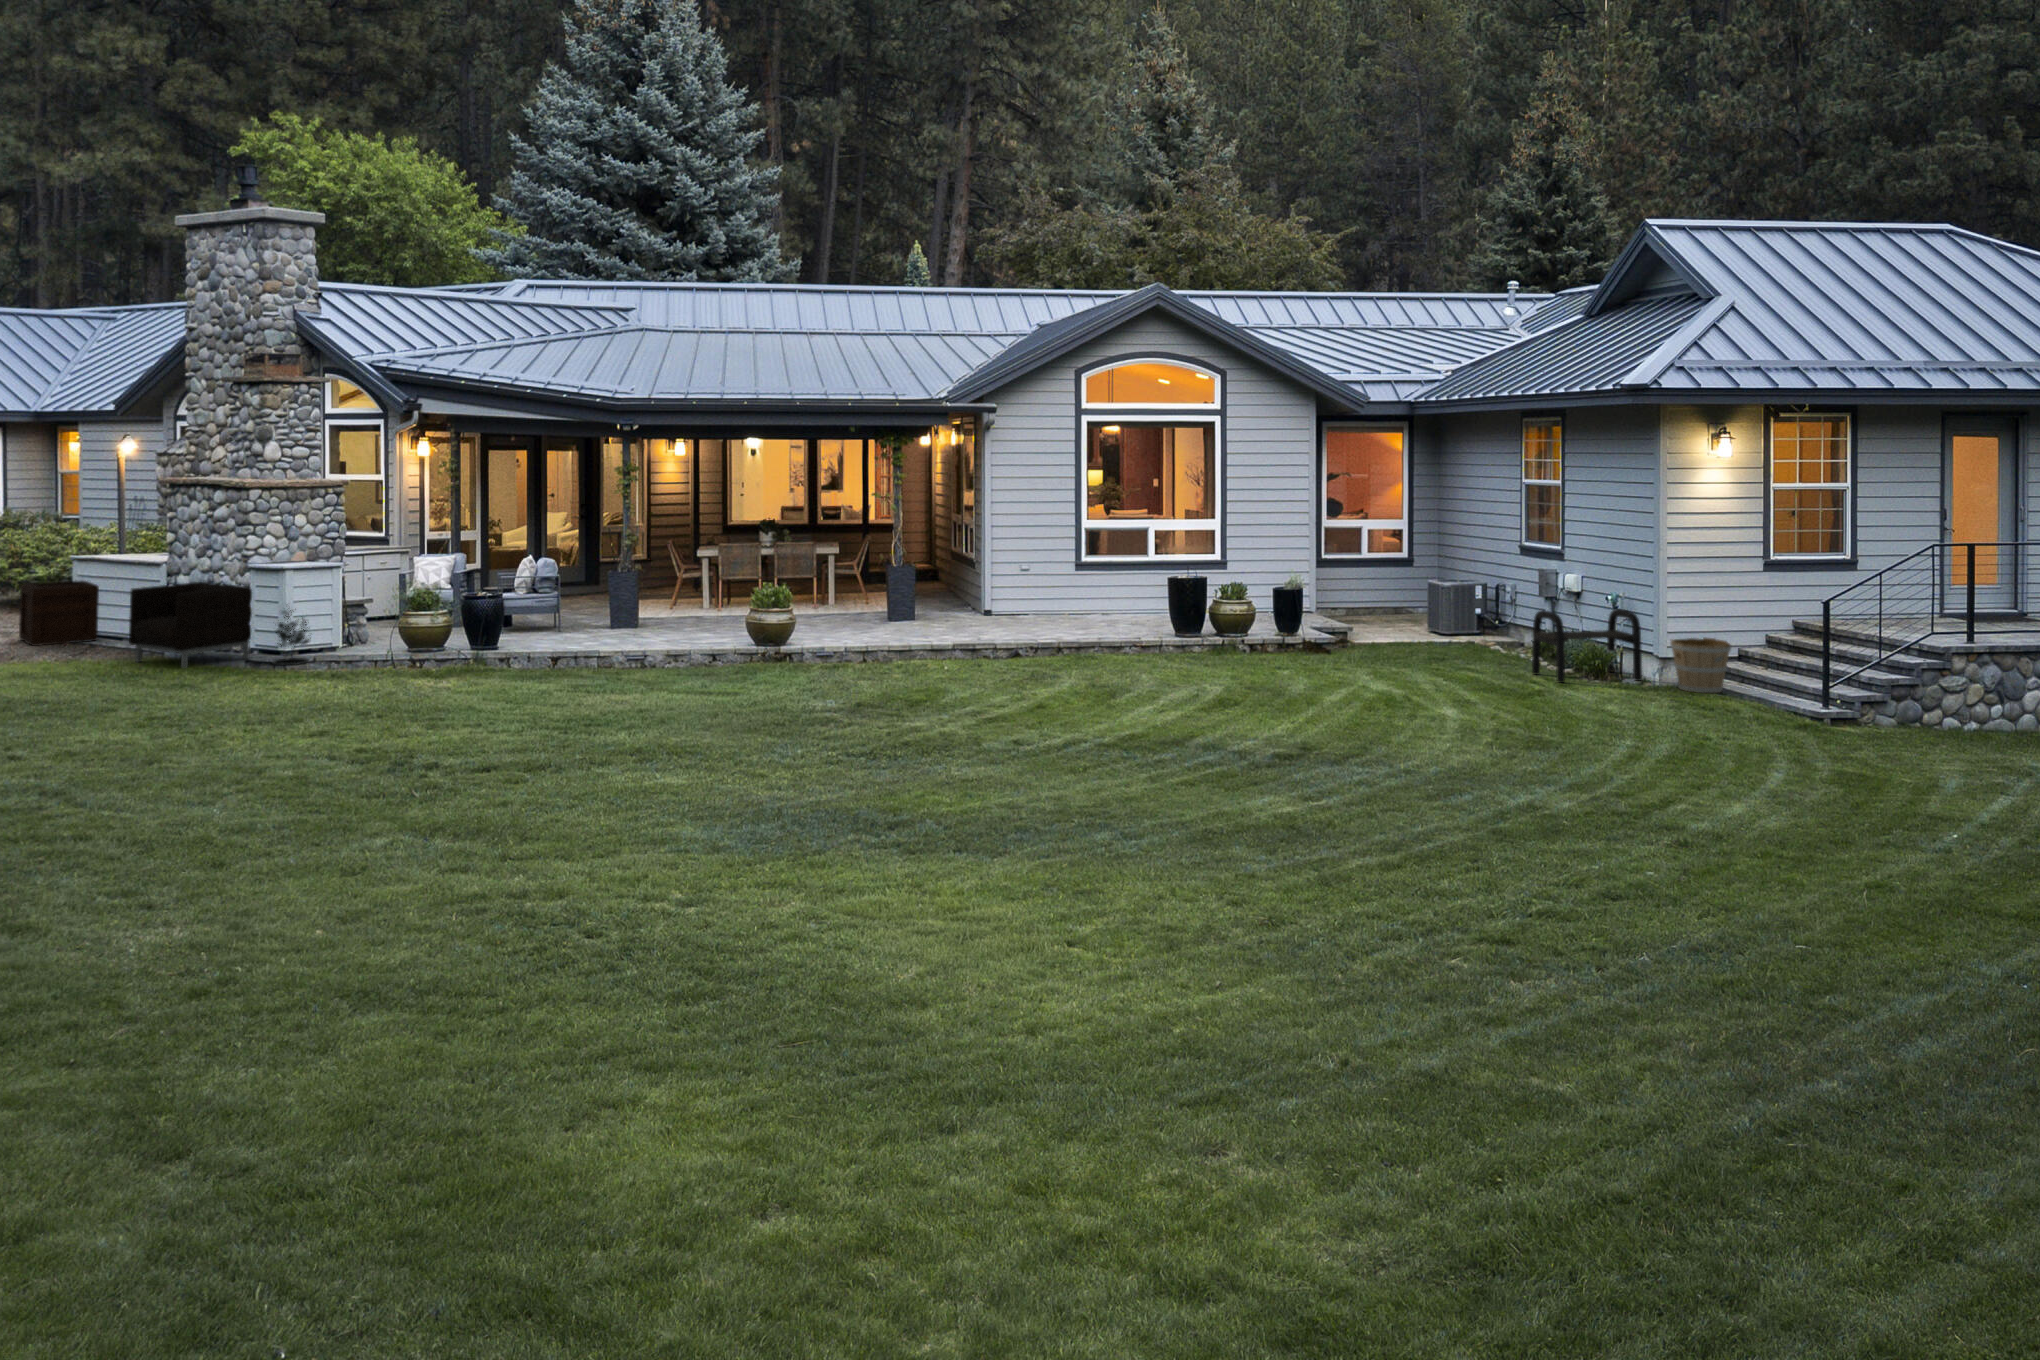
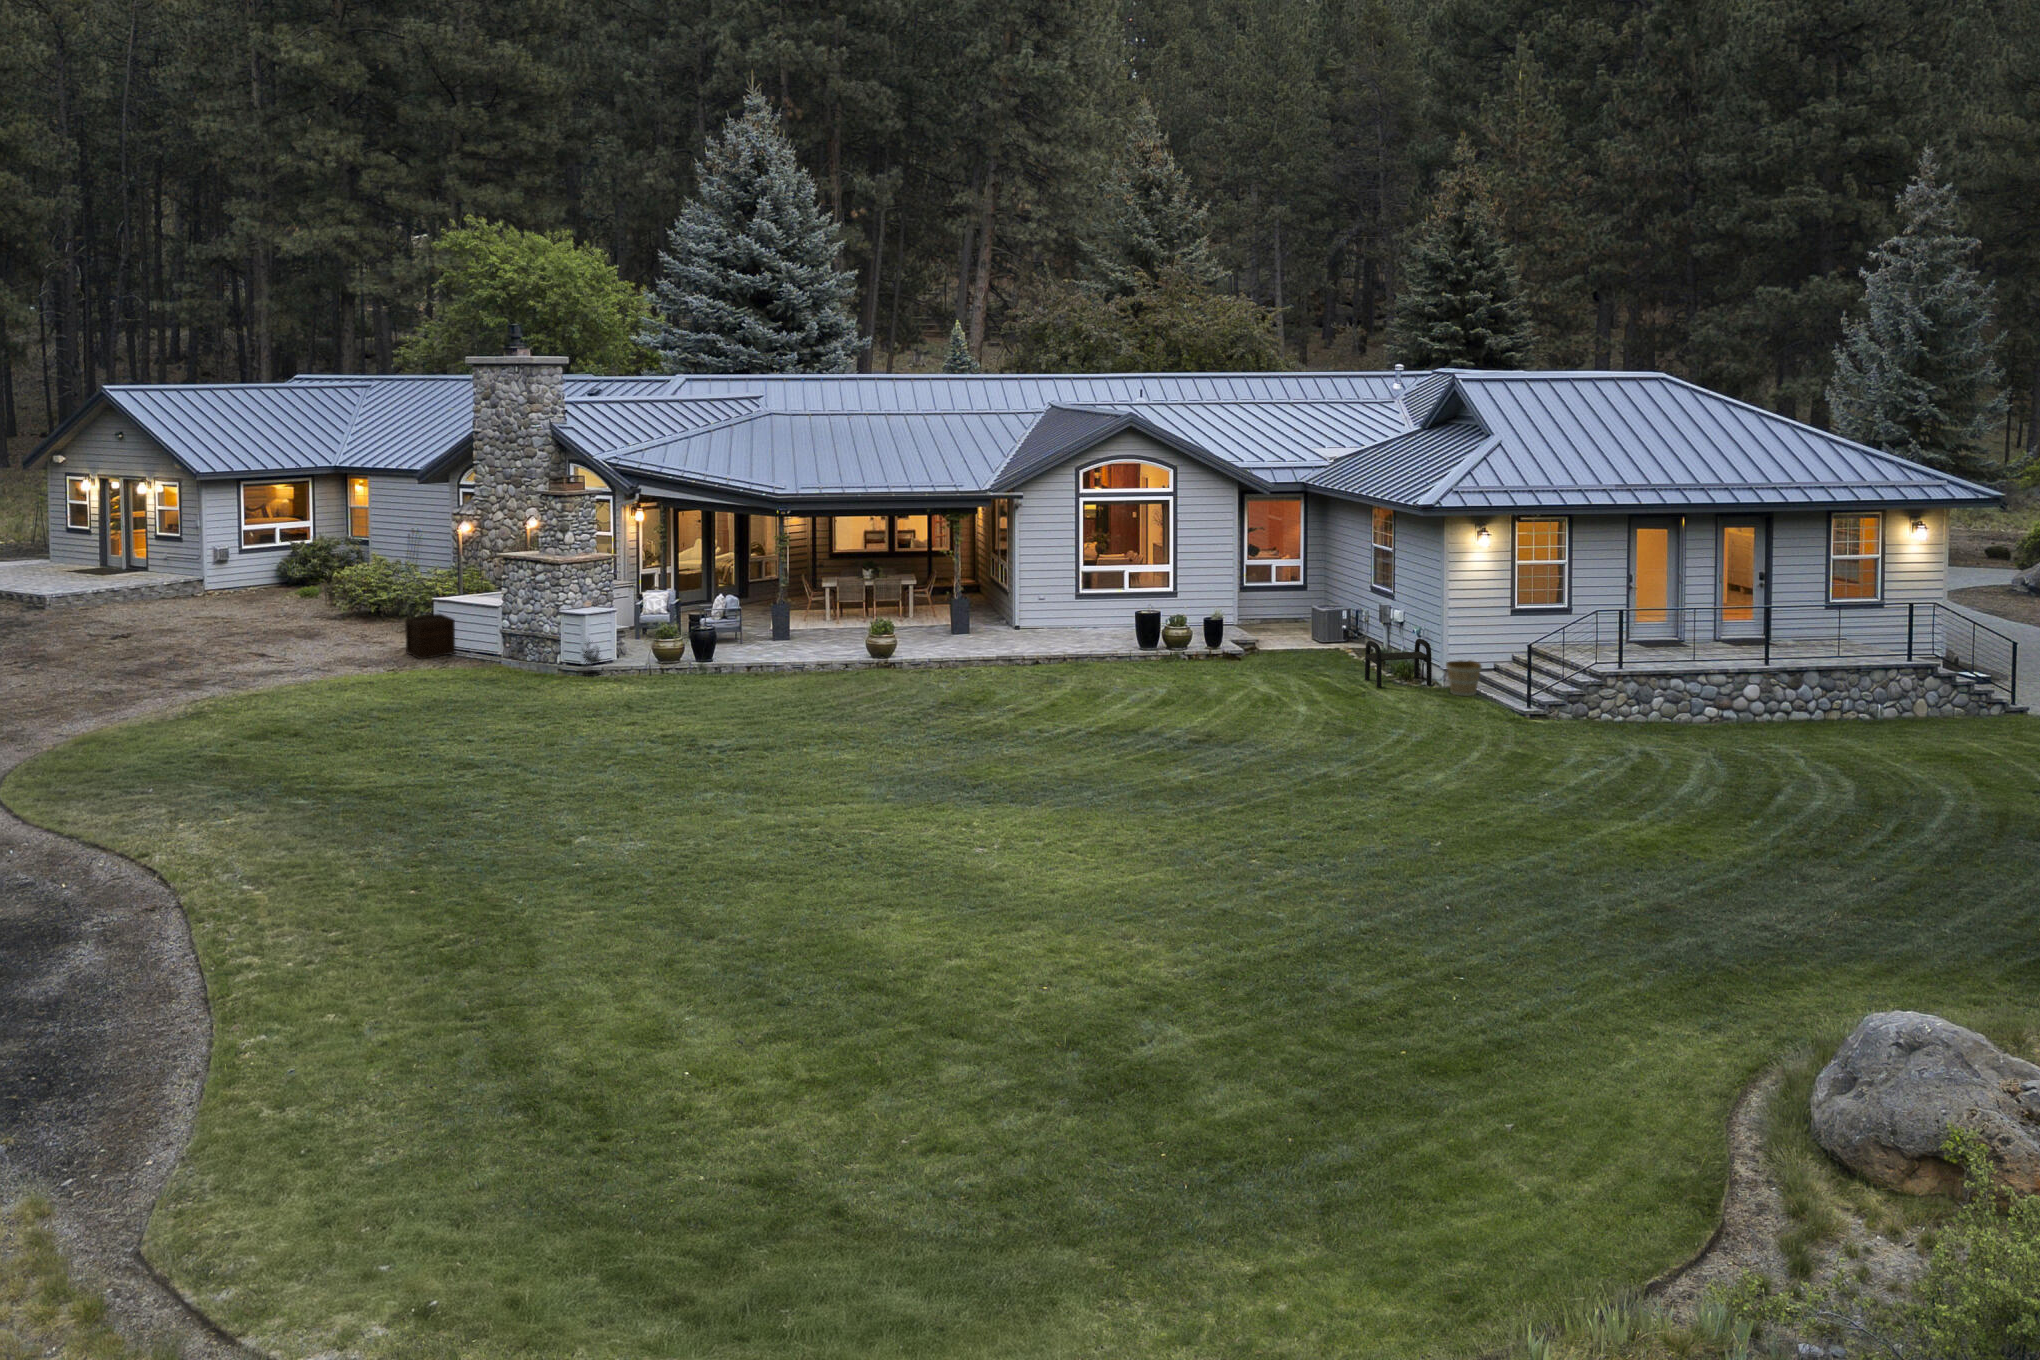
armchair: present [129,582,252,668] -> none [492,622,564,680]

